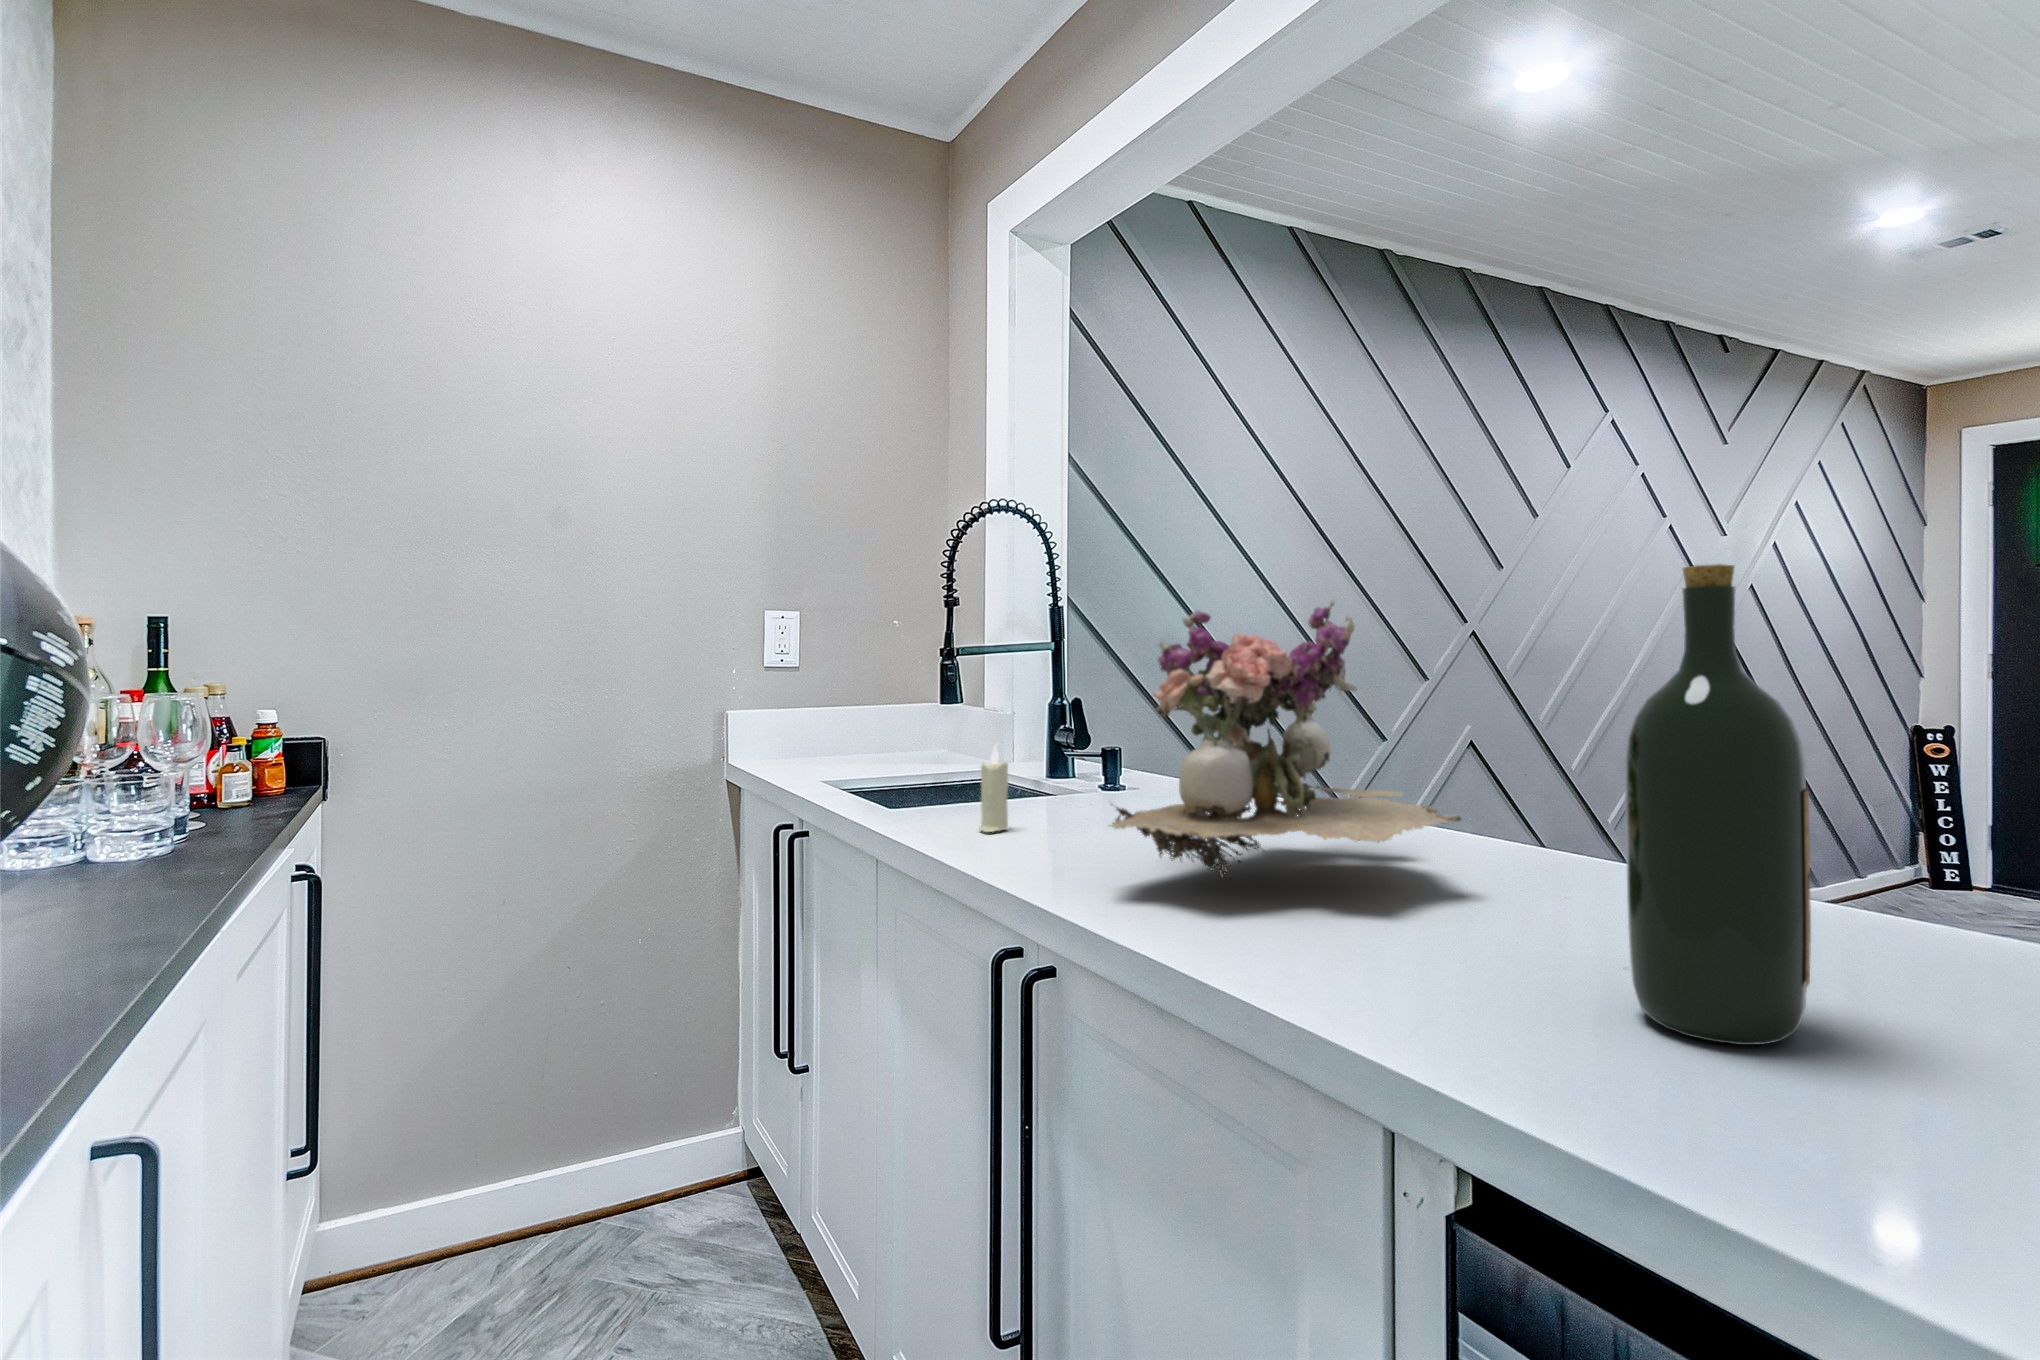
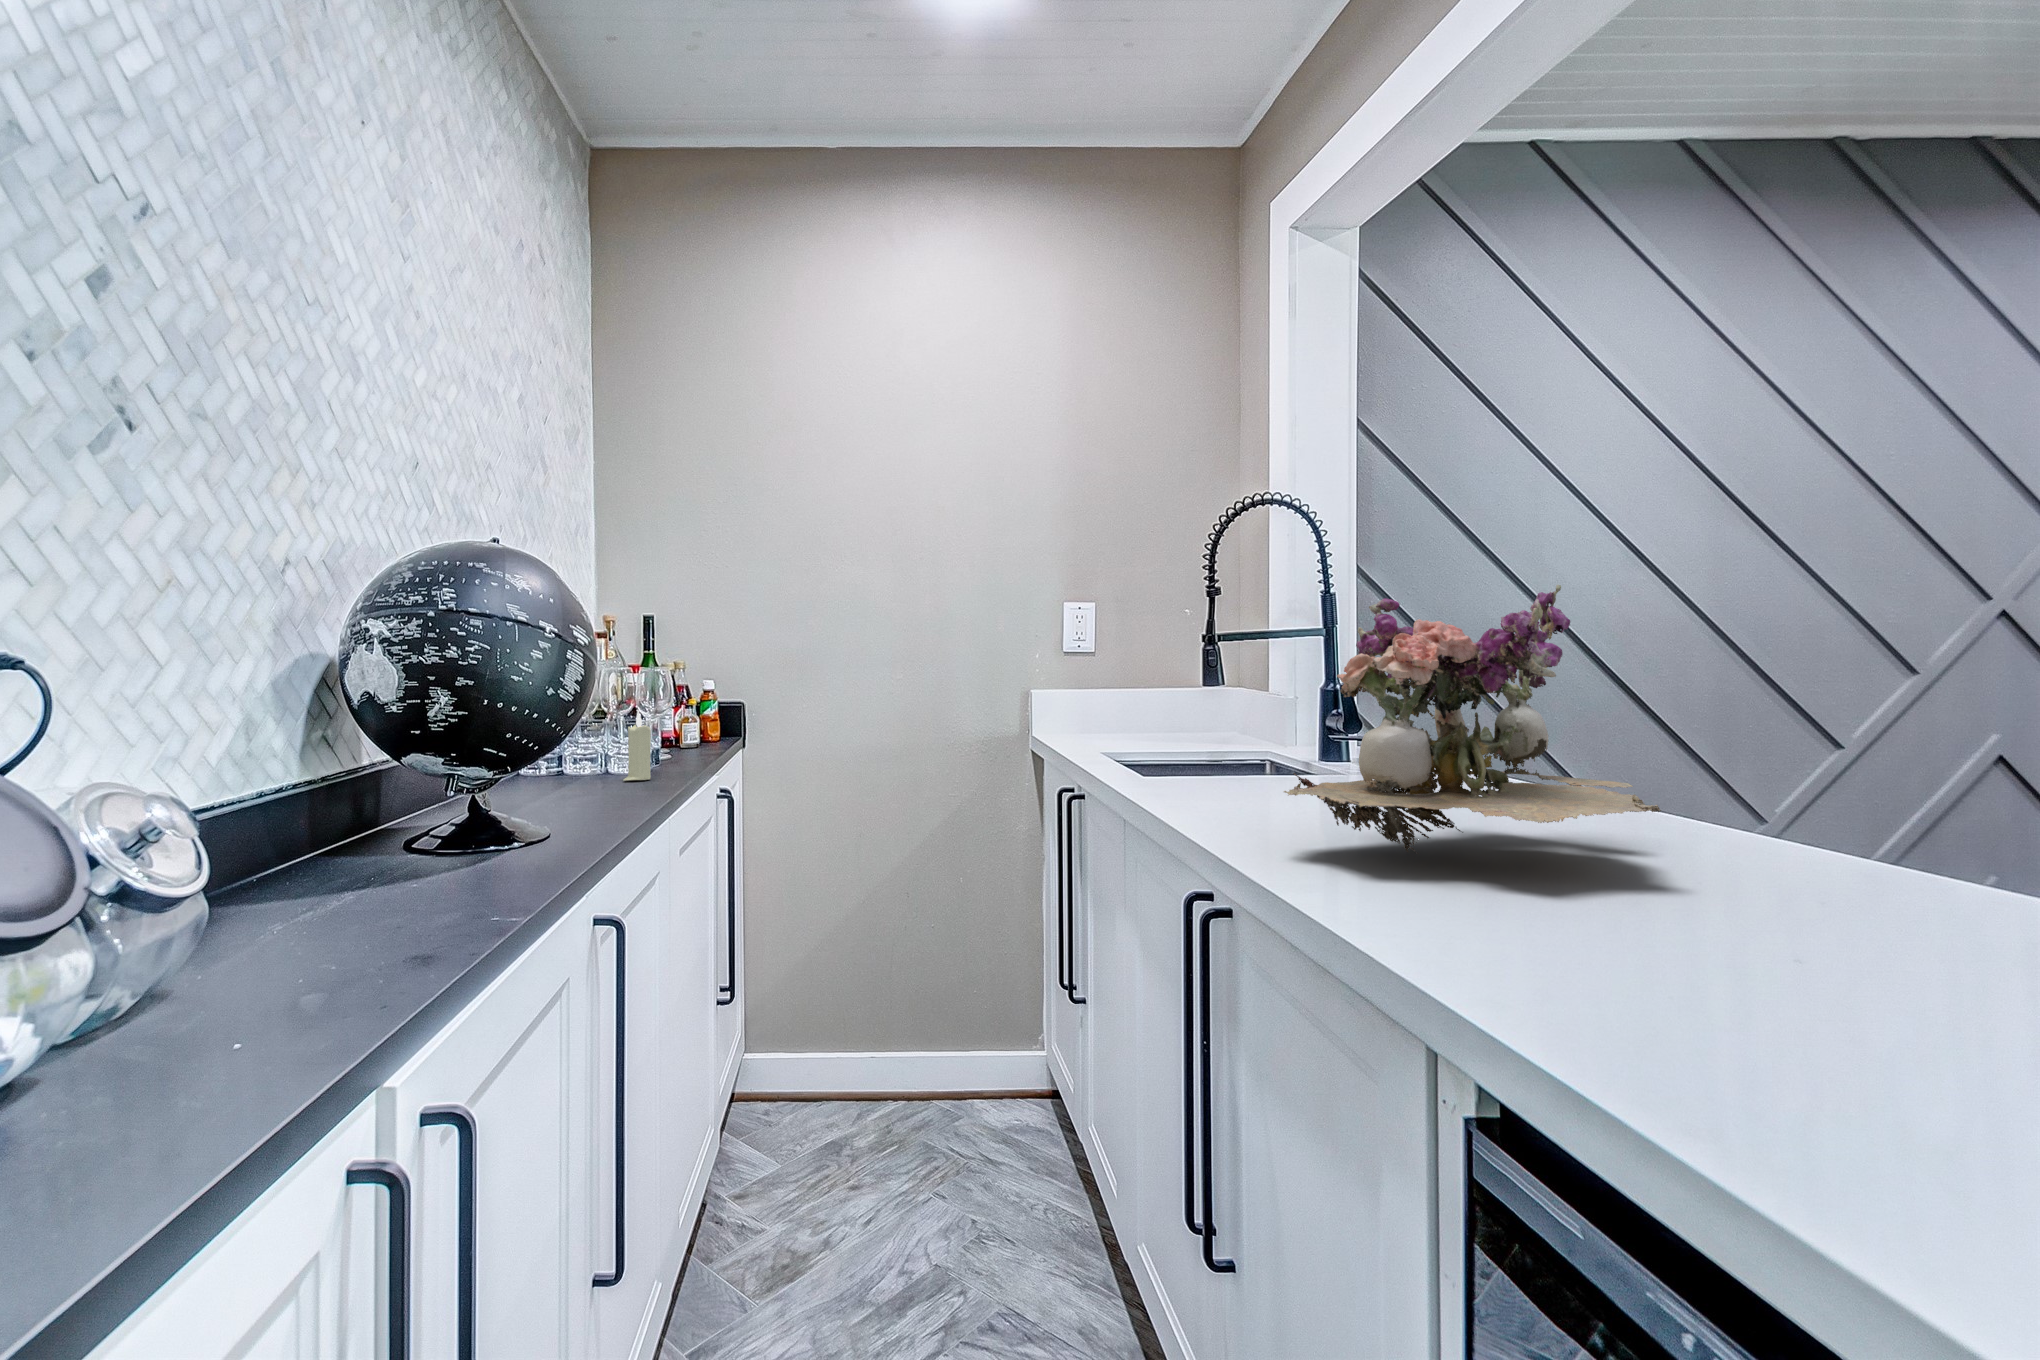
wine bottle: present [1625,564,1811,1045] -> none [1719,548,1926,1034]
candle: present [979,744,1008,832] -> present [624,710,651,780]

